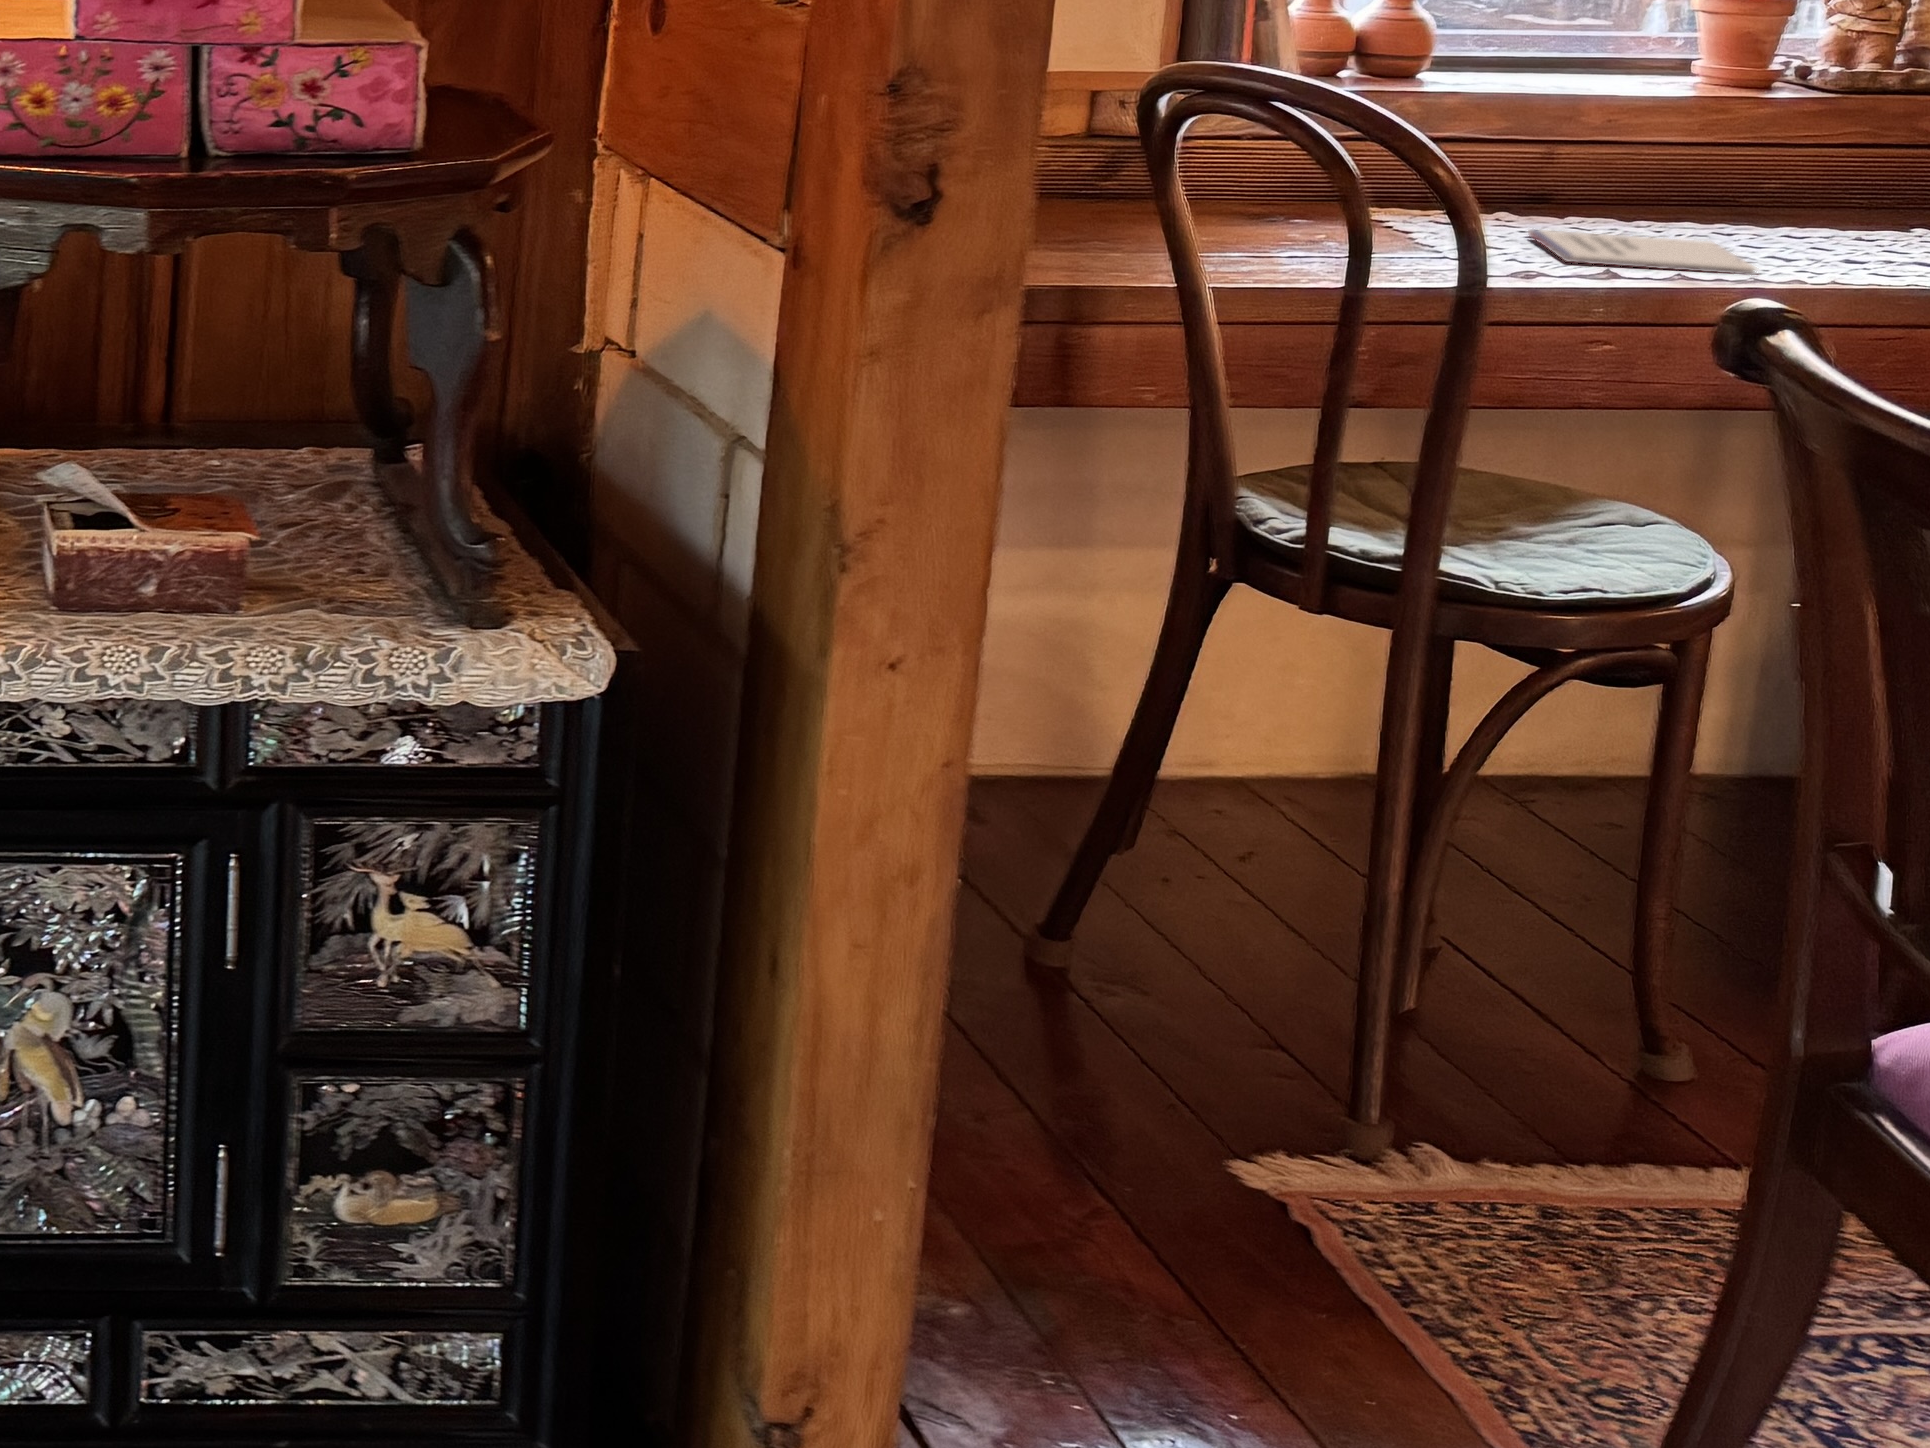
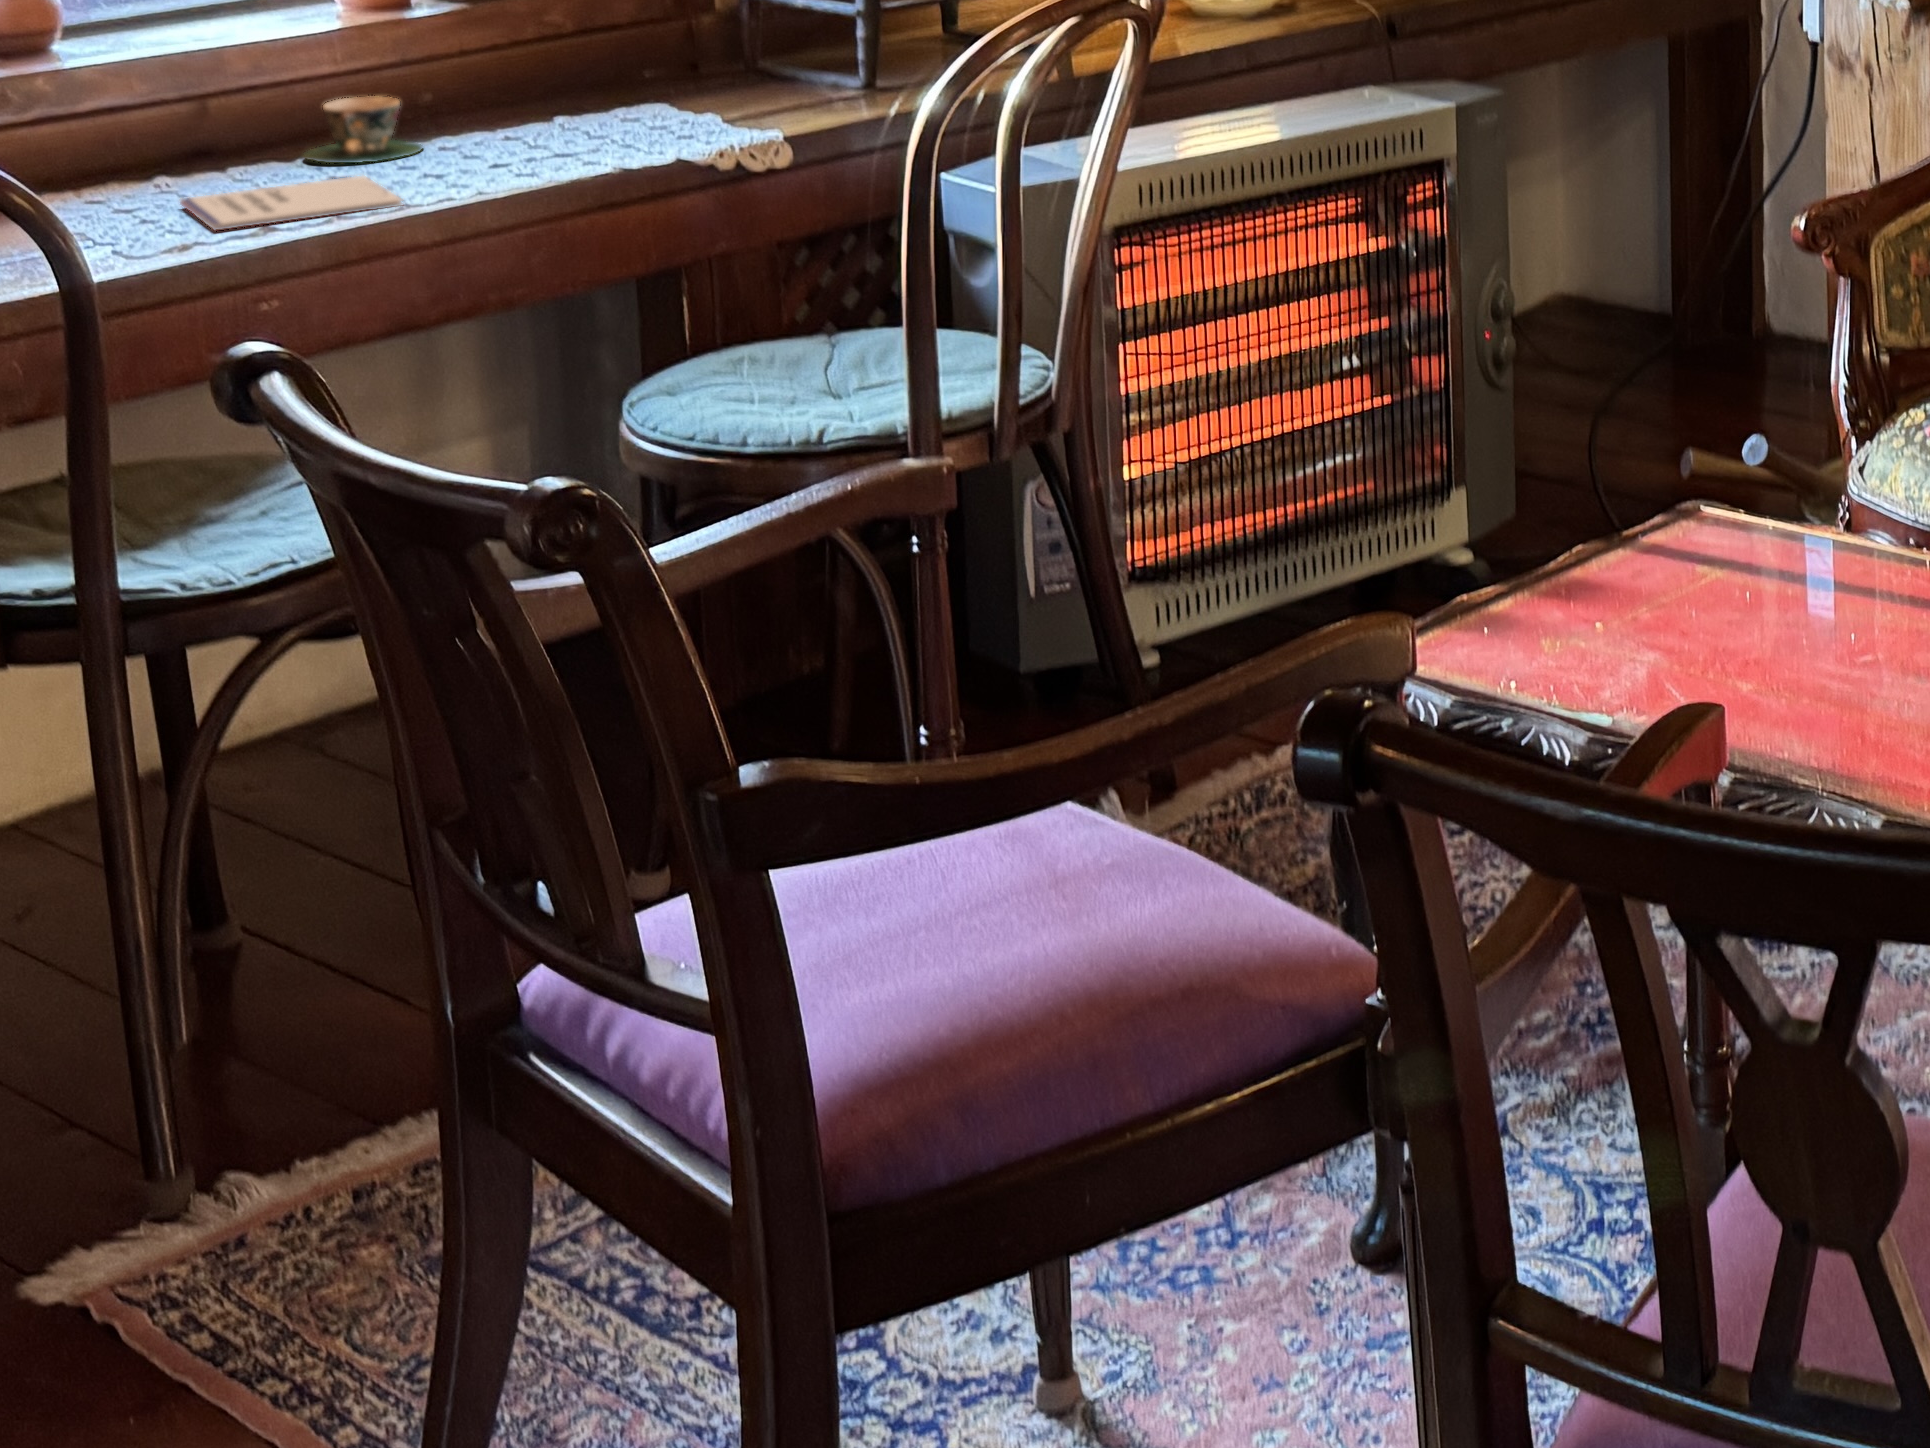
teacup: none [1643,164,1770,234] -> present [303,96,422,163]

